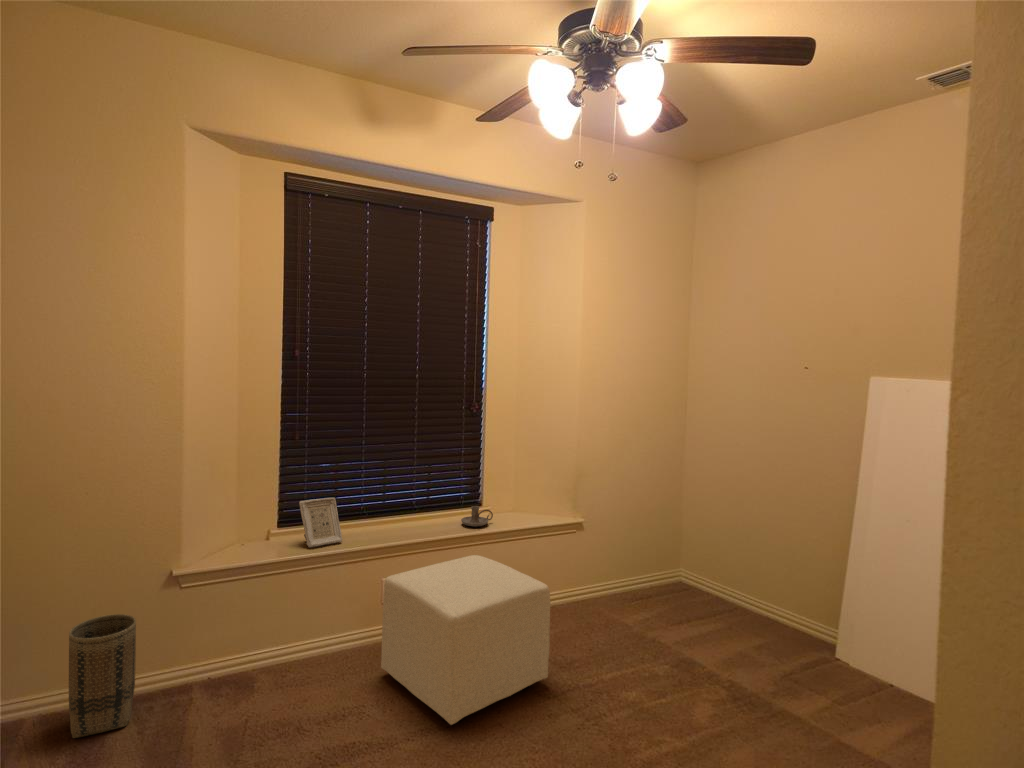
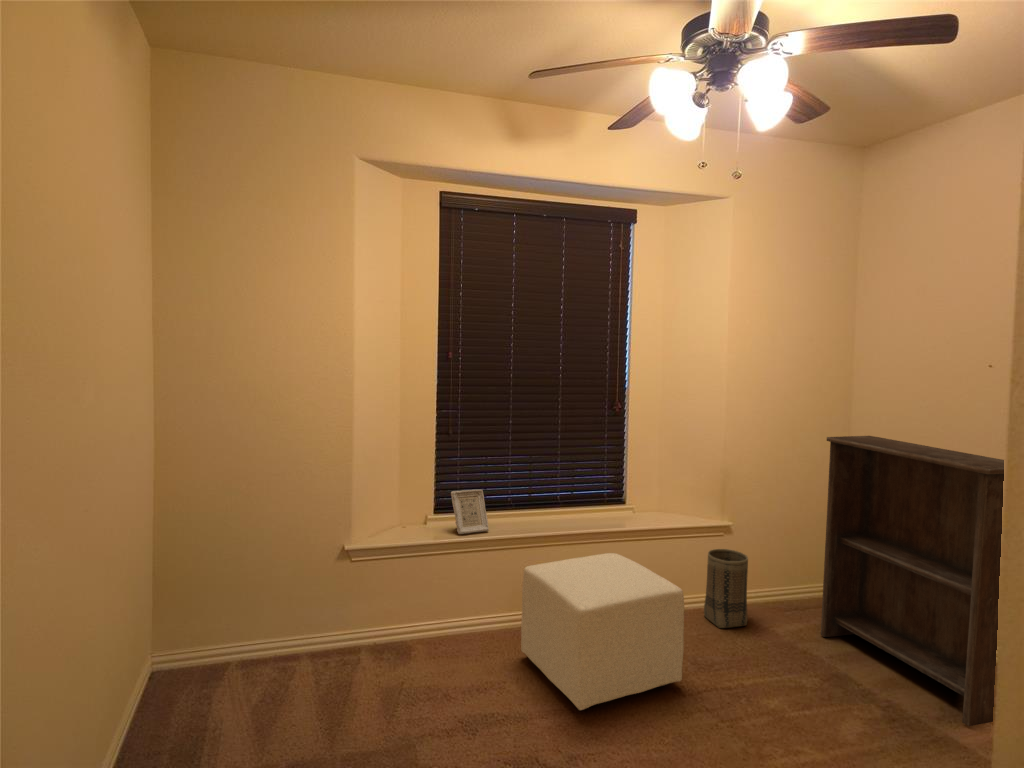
bookshelf: none [661,432,838,684] -> present [821,436,1004,726]
candle holder: present [461,506,493,526] -> none [603,504,635,525]
basket: present [69,614,136,738] -> present [704,549,748,628]

